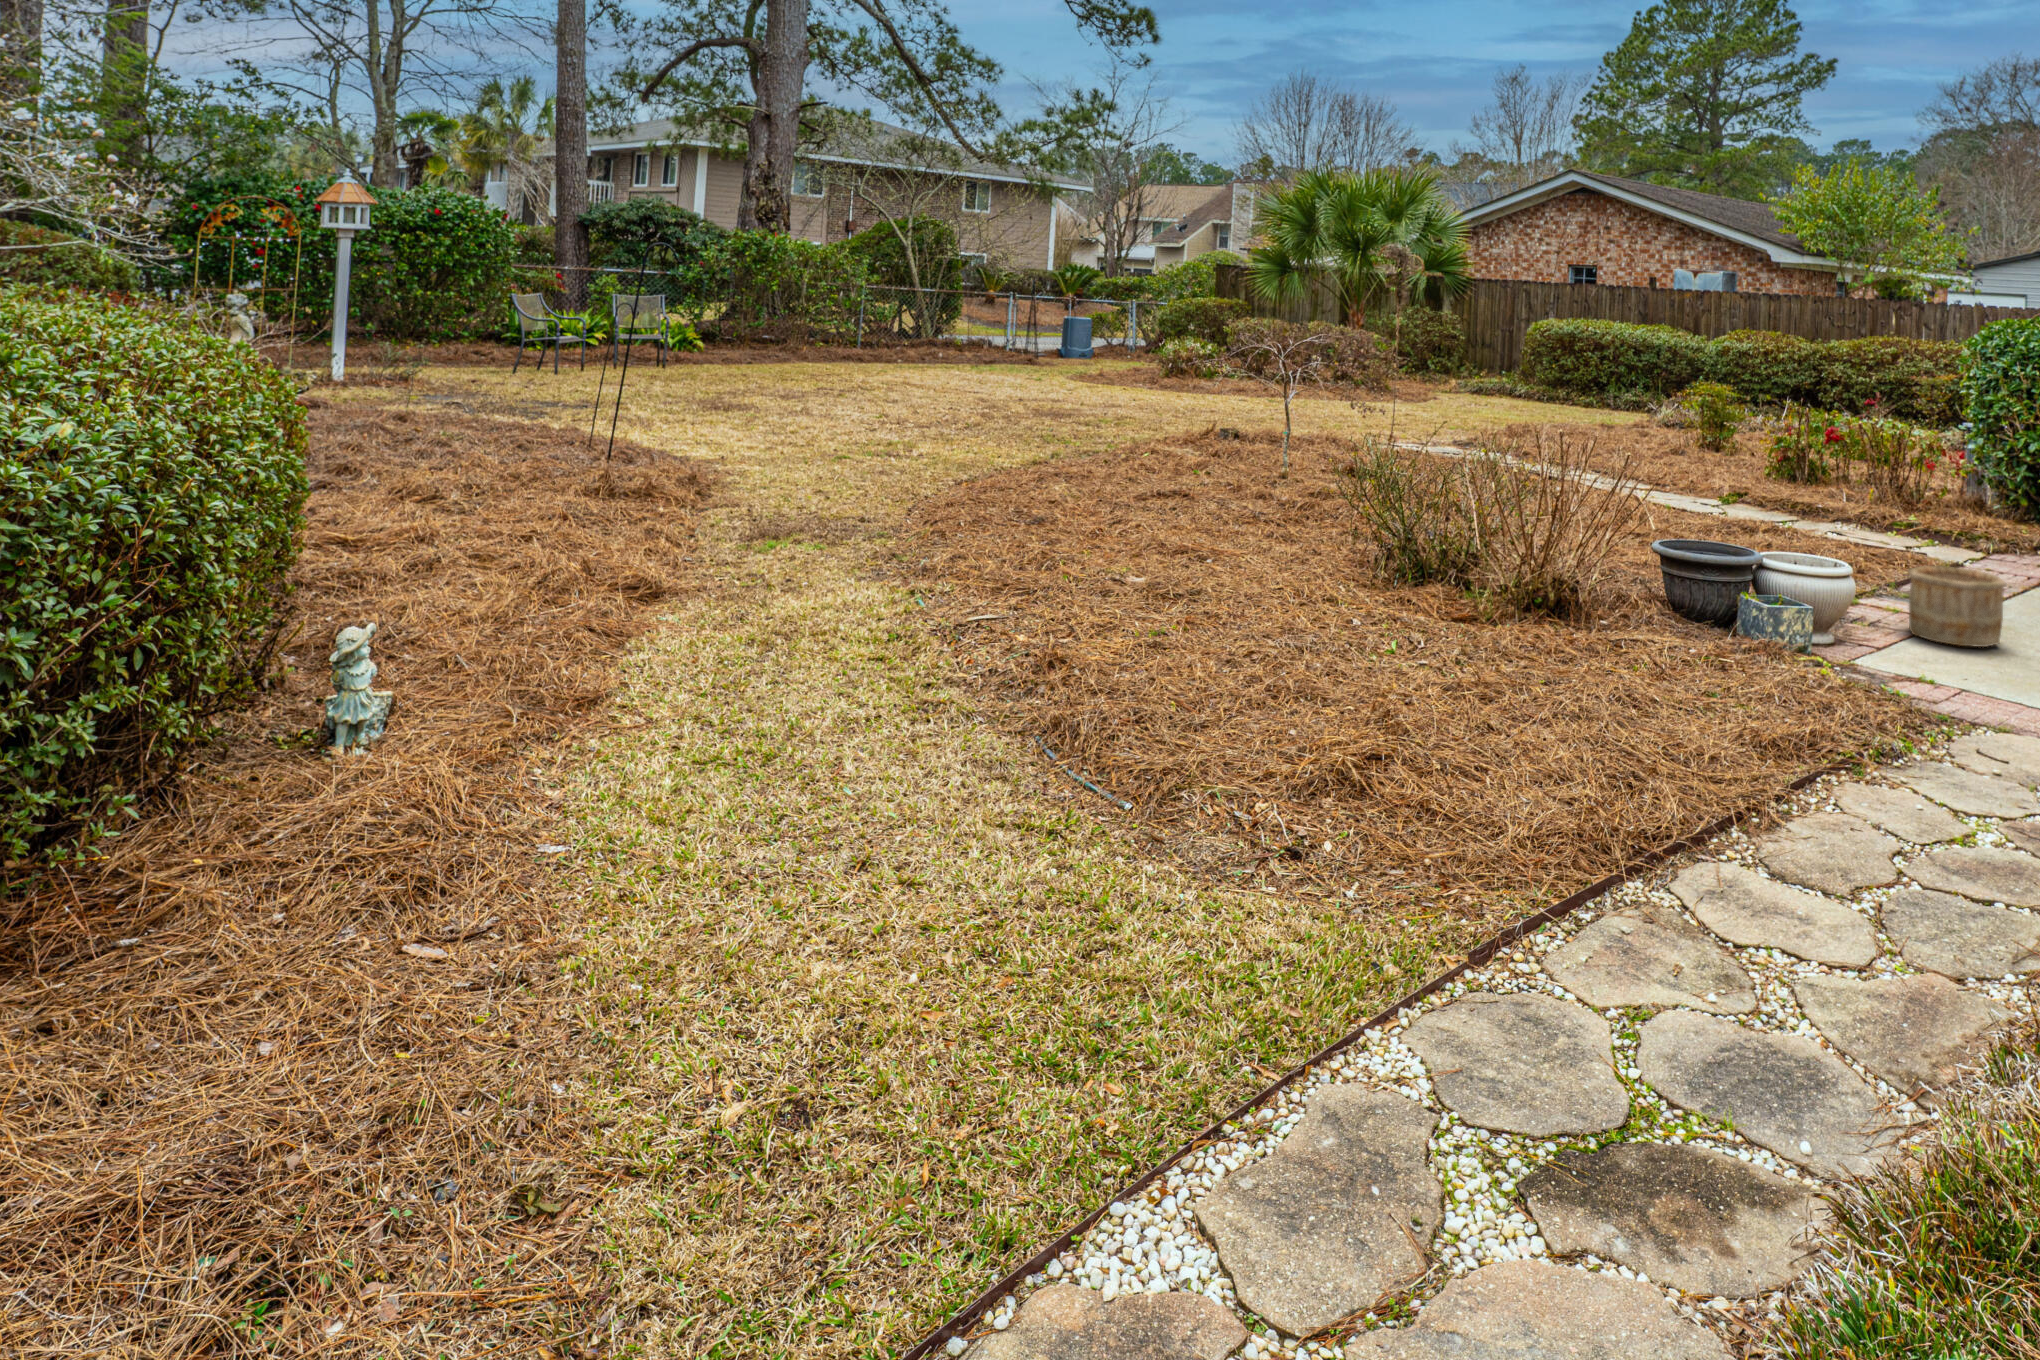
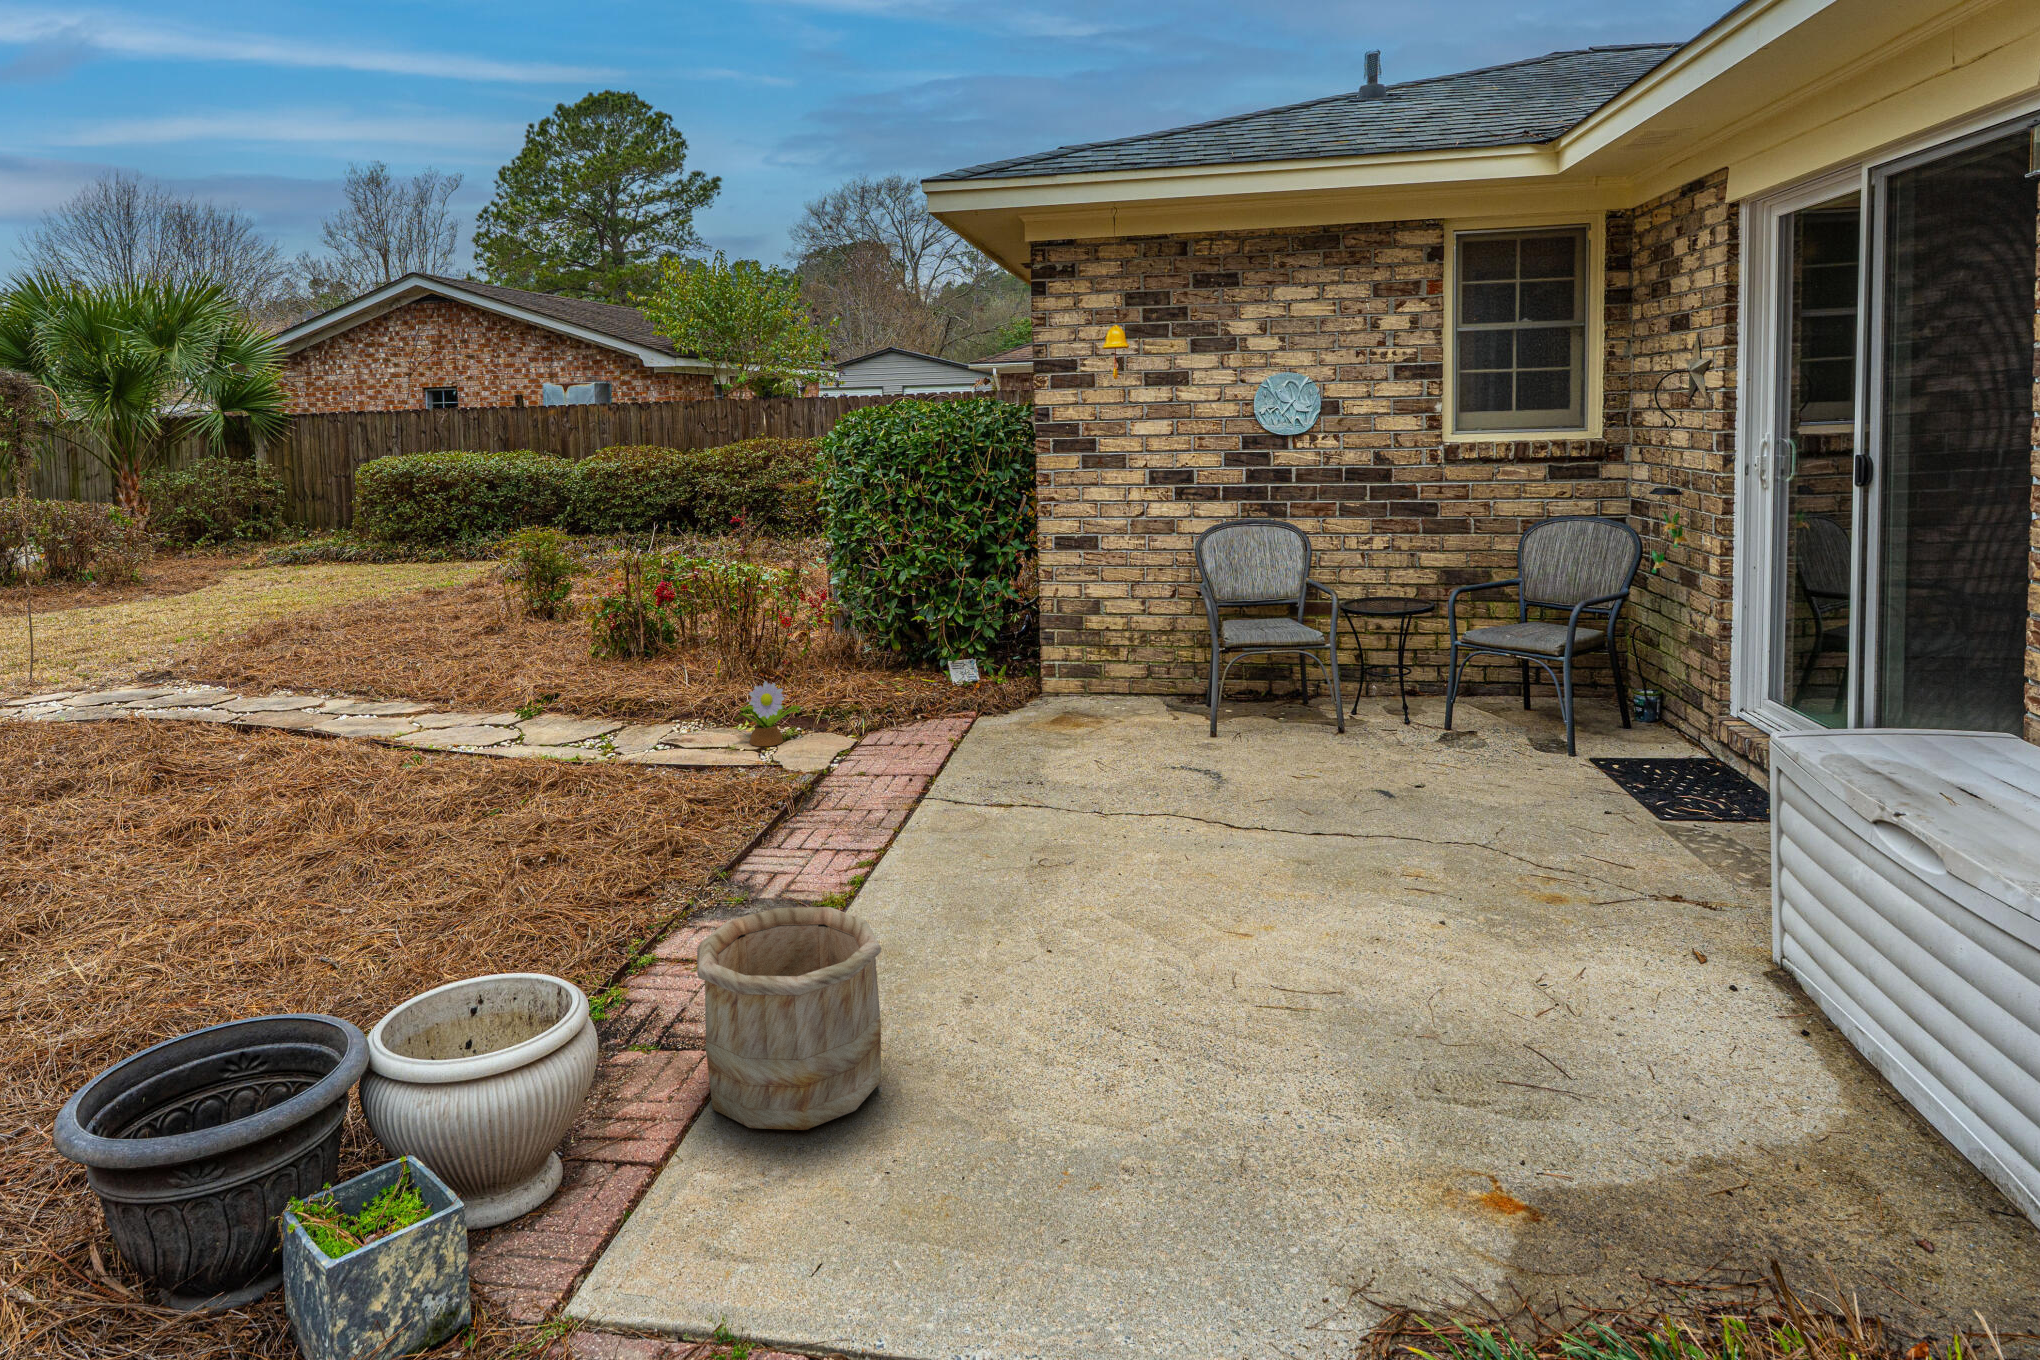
decorative plant: none [1889,499,1940,541] -> present [735,681,802,746]

